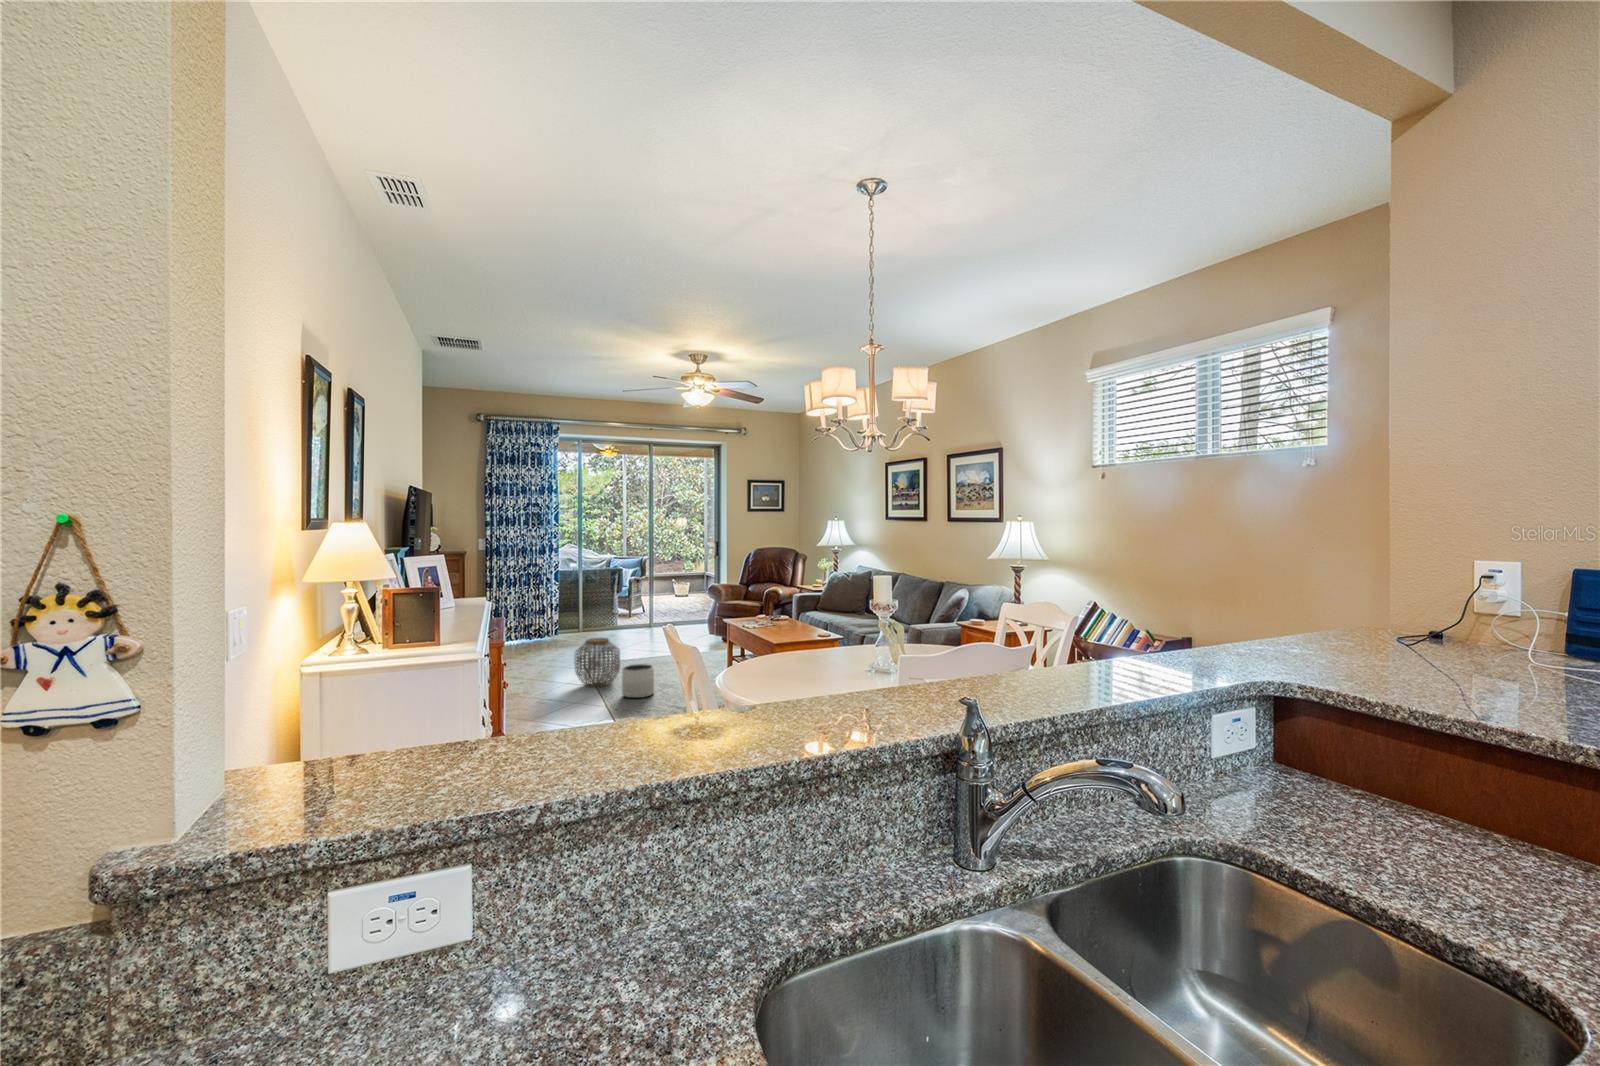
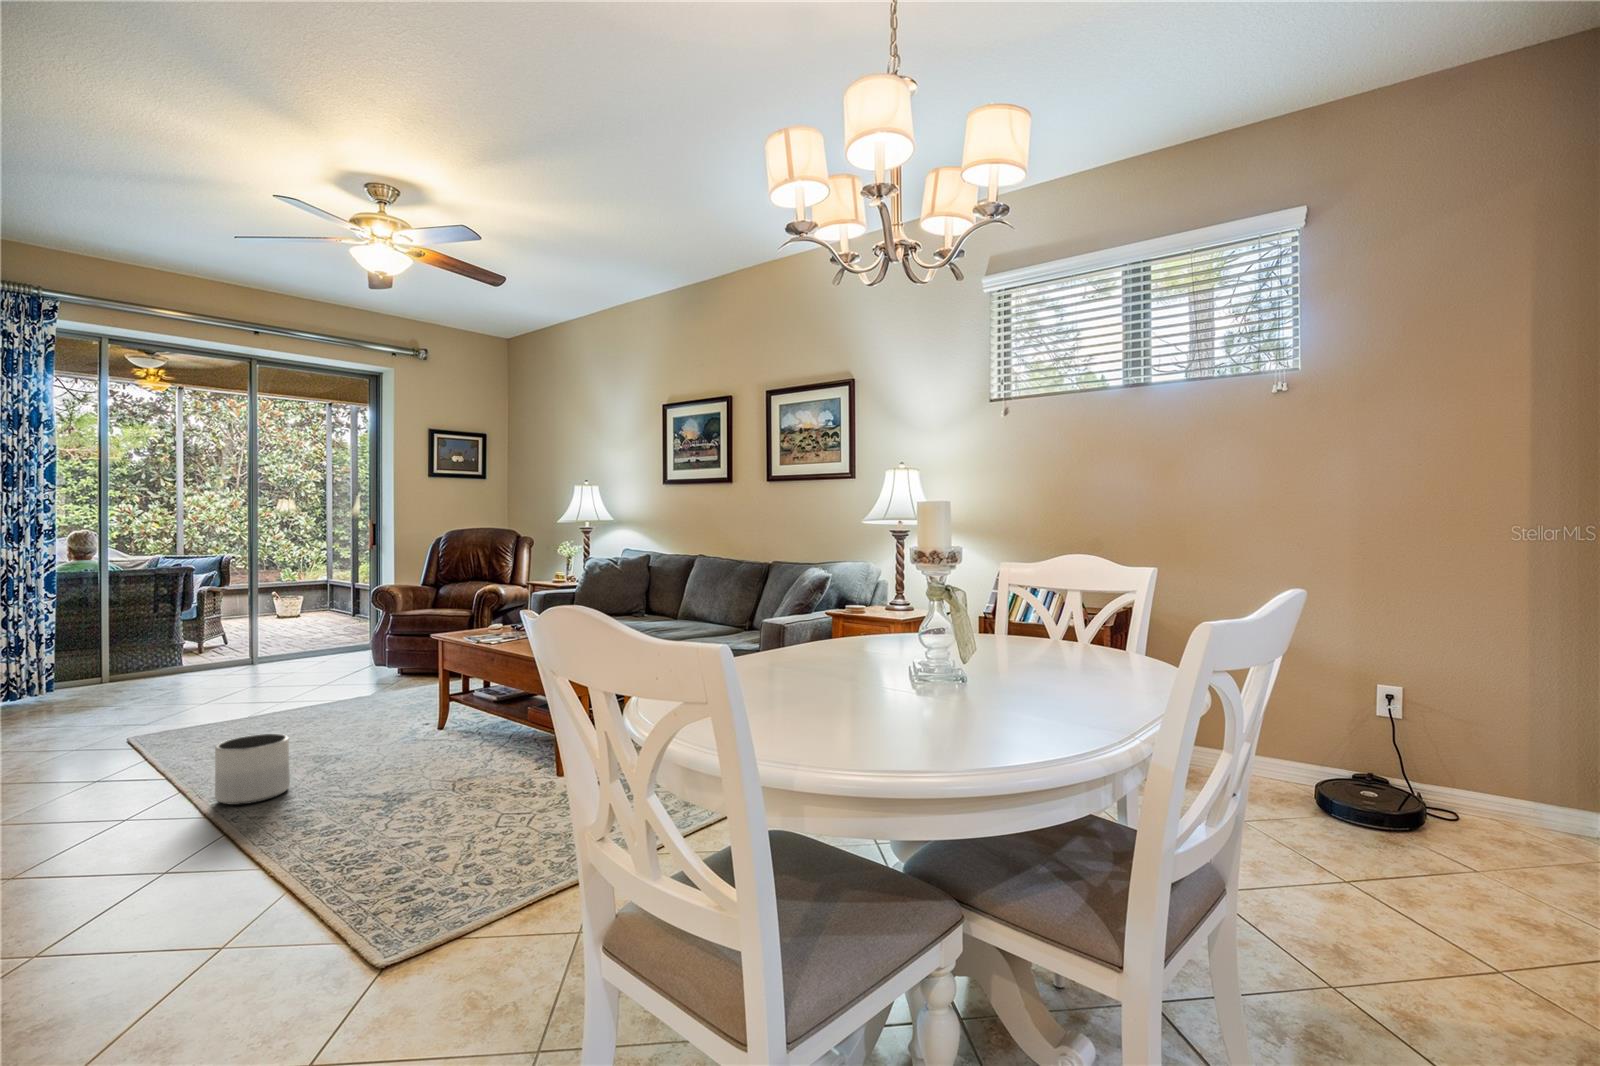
woven basket: present [575,638,620,687] -> none [94,690,206,791]

